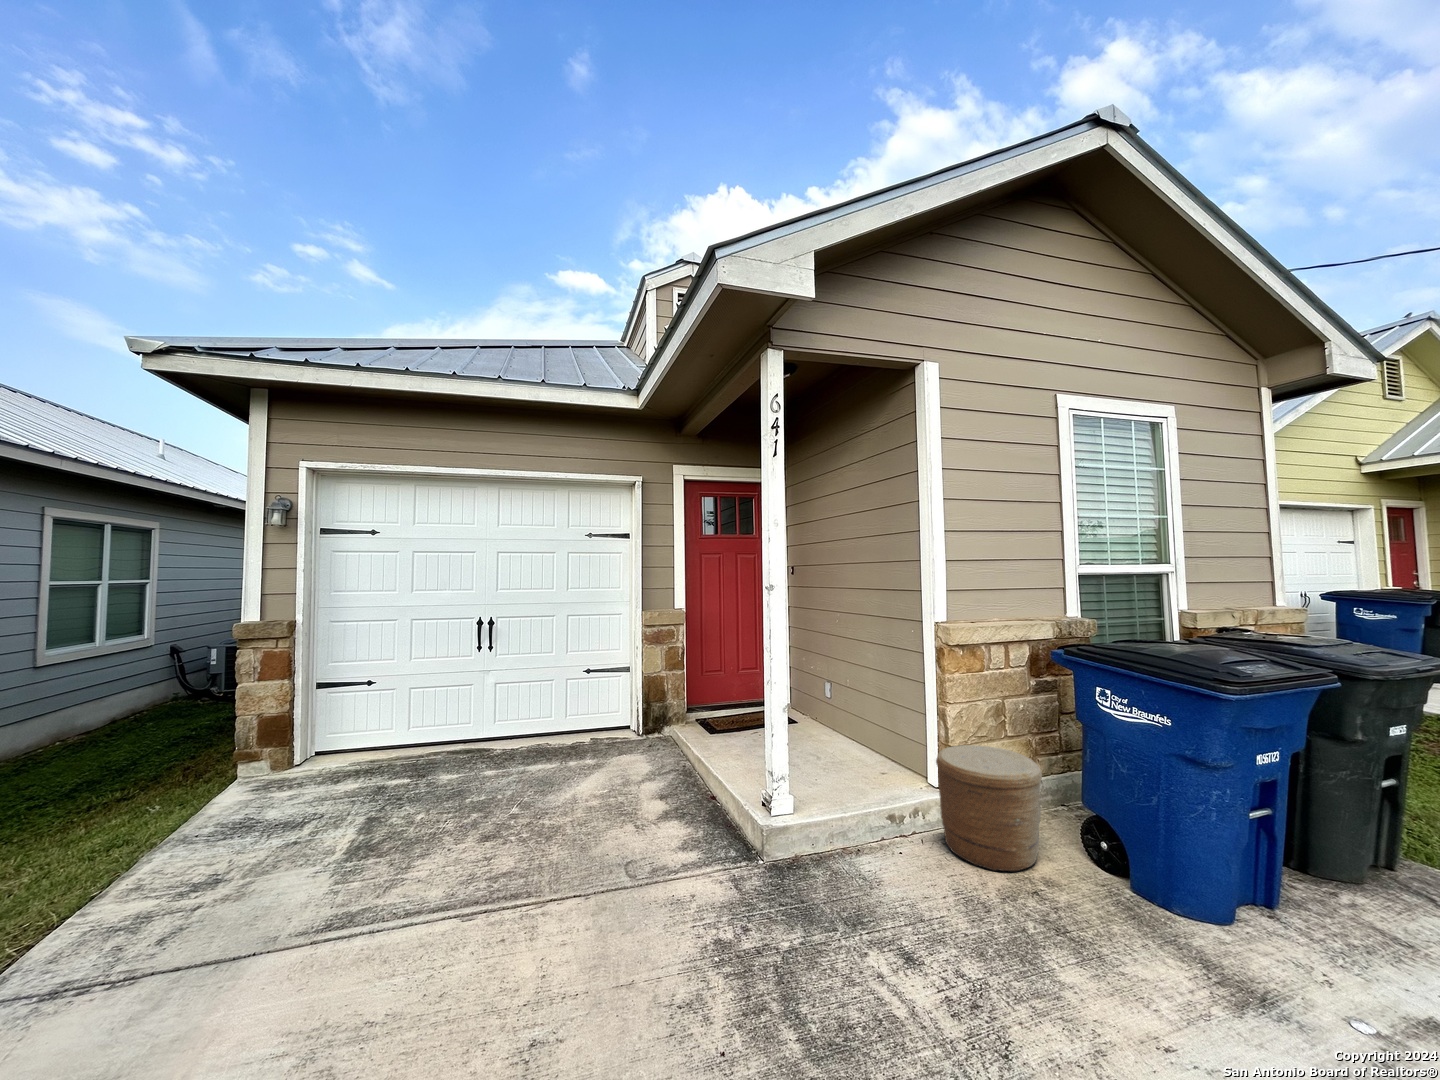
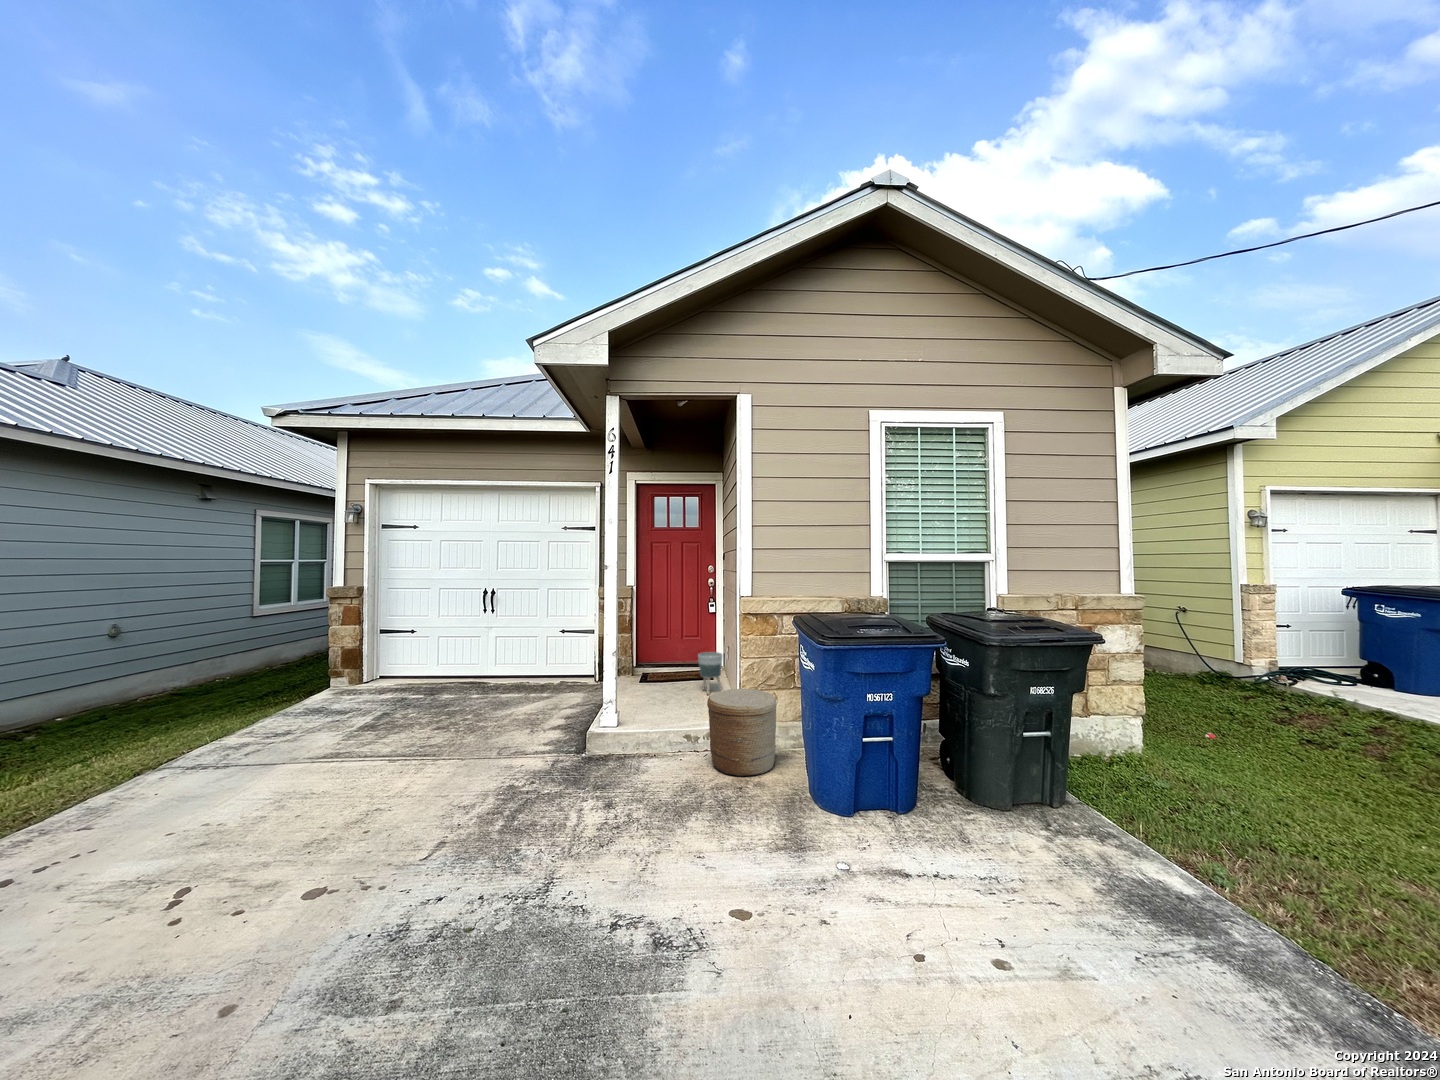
planter: none [819,692,851,750] -> present [698,652,722,695]

